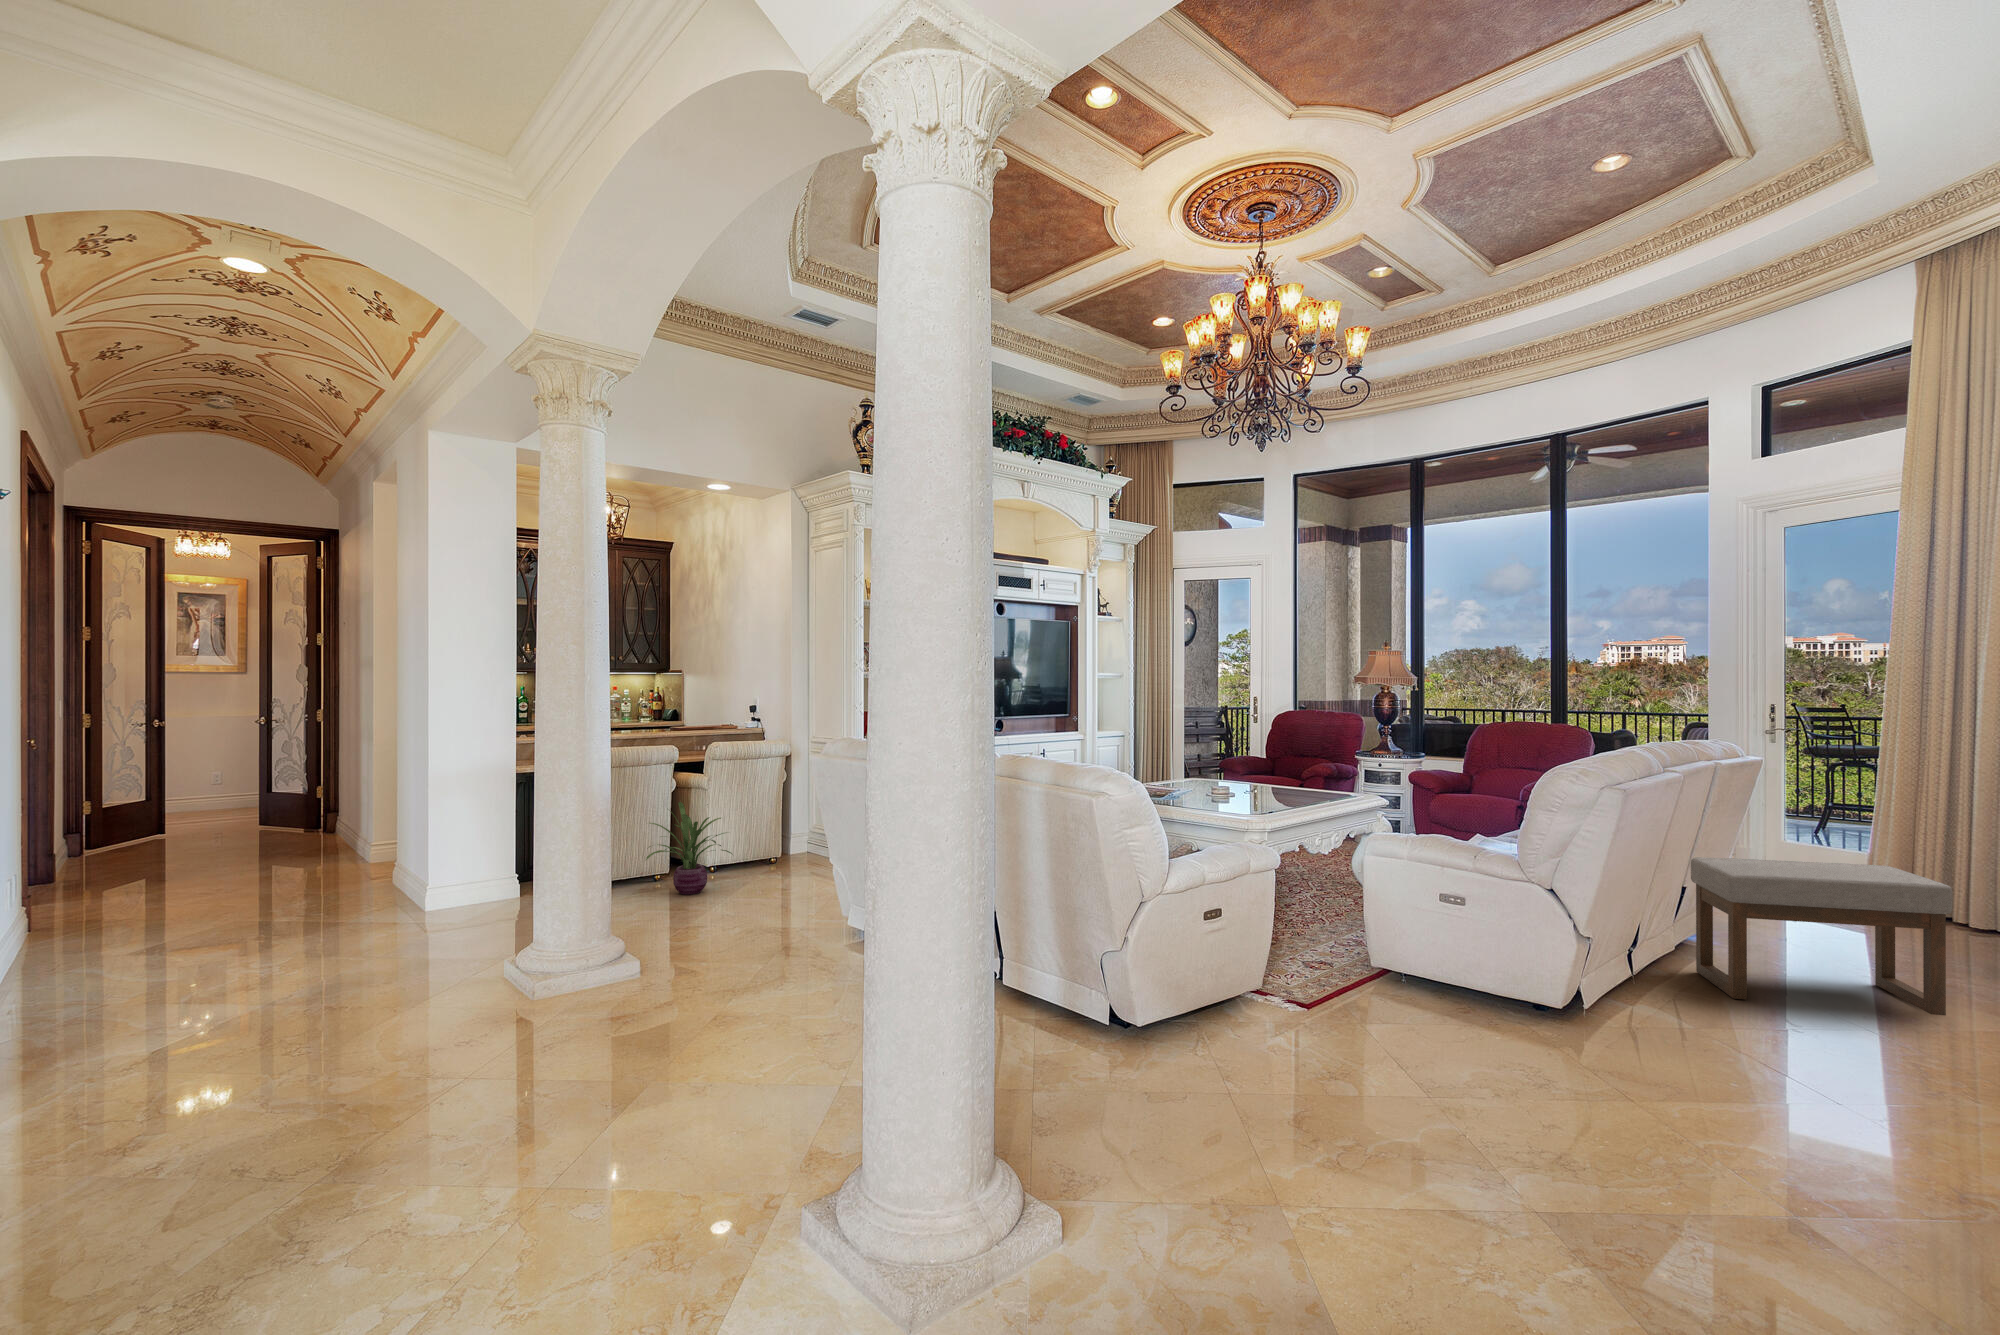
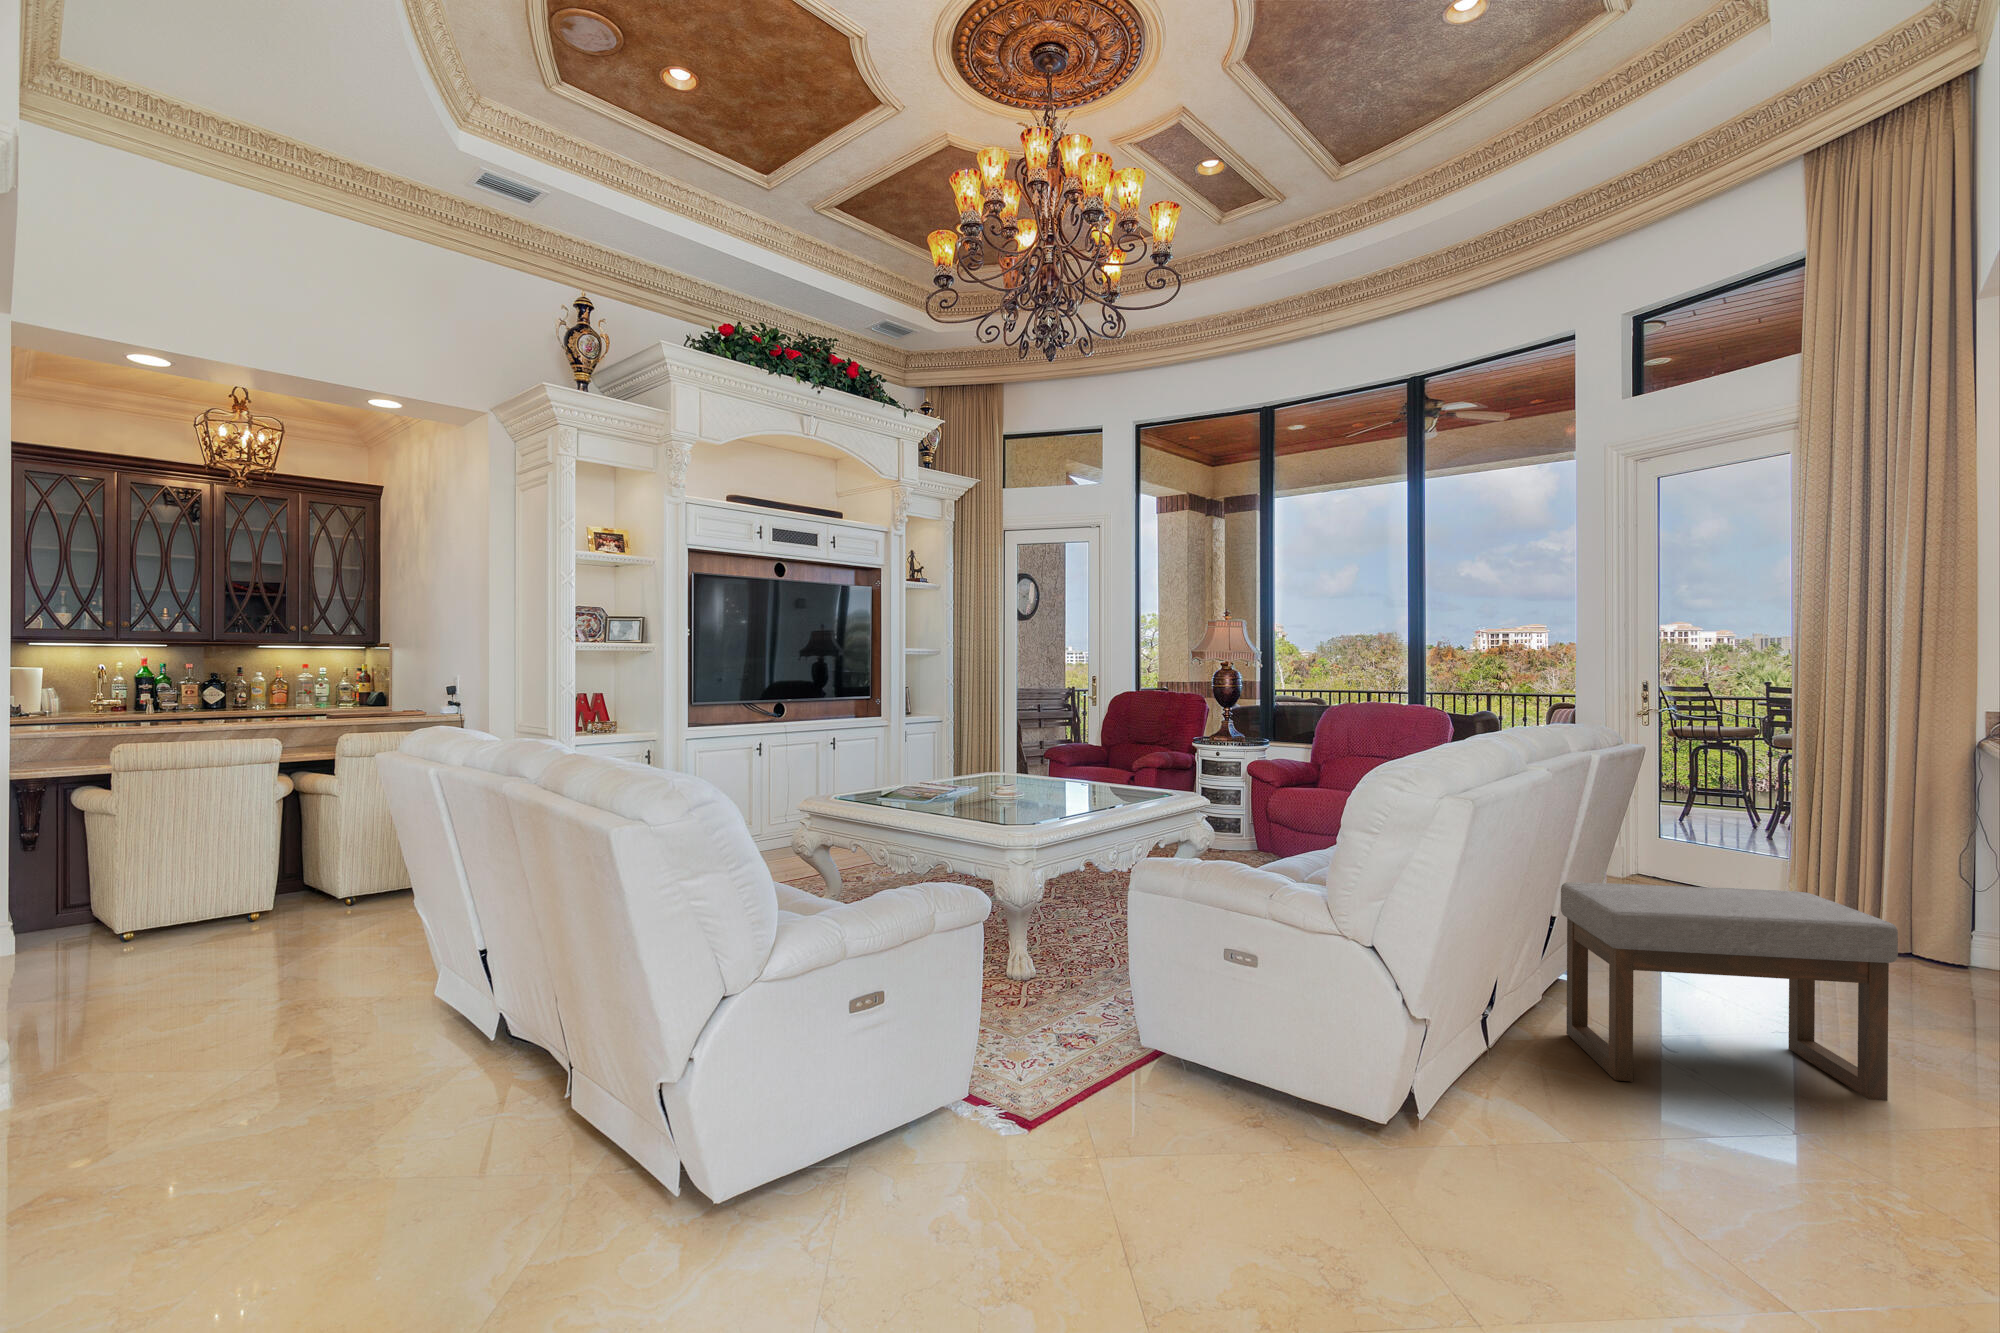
decorative plant: present [646,802,732,895] -> none [206,814,357,940]

